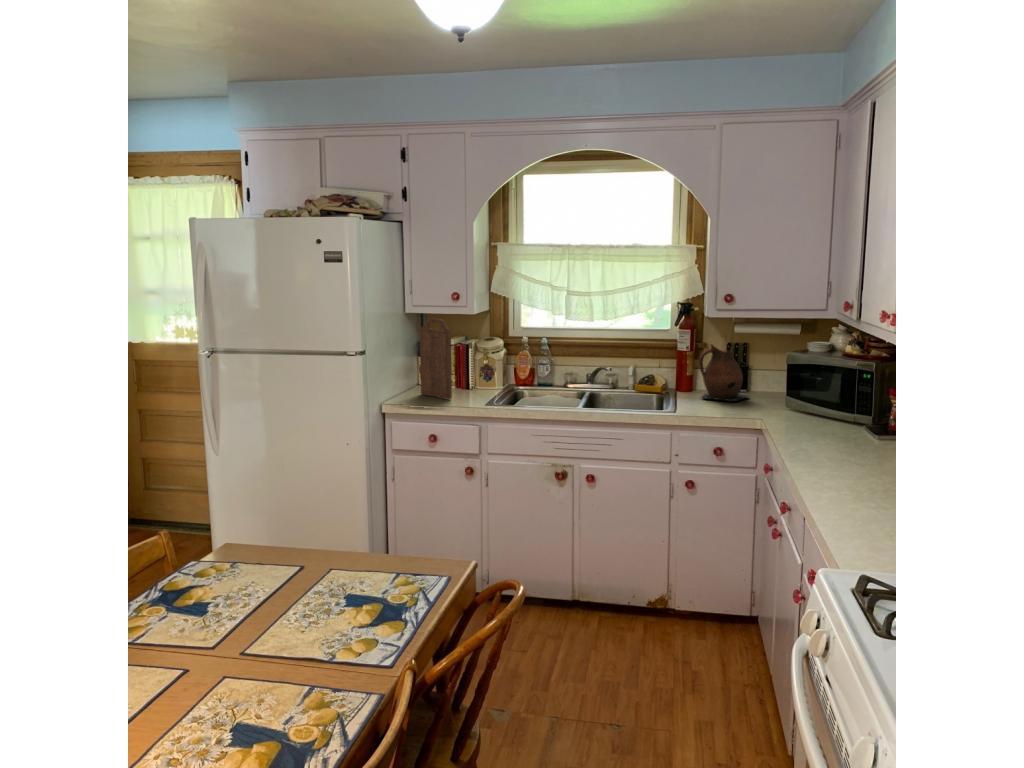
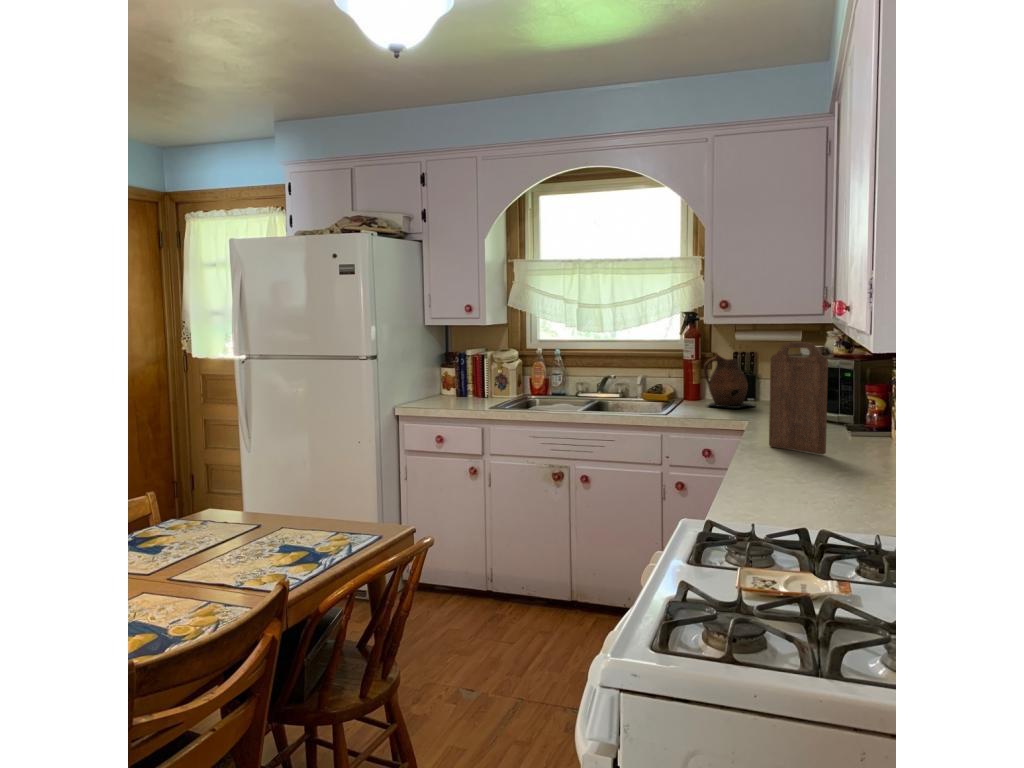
cutting board: present [420,318,452,399] -> present [769,342,828,455]

